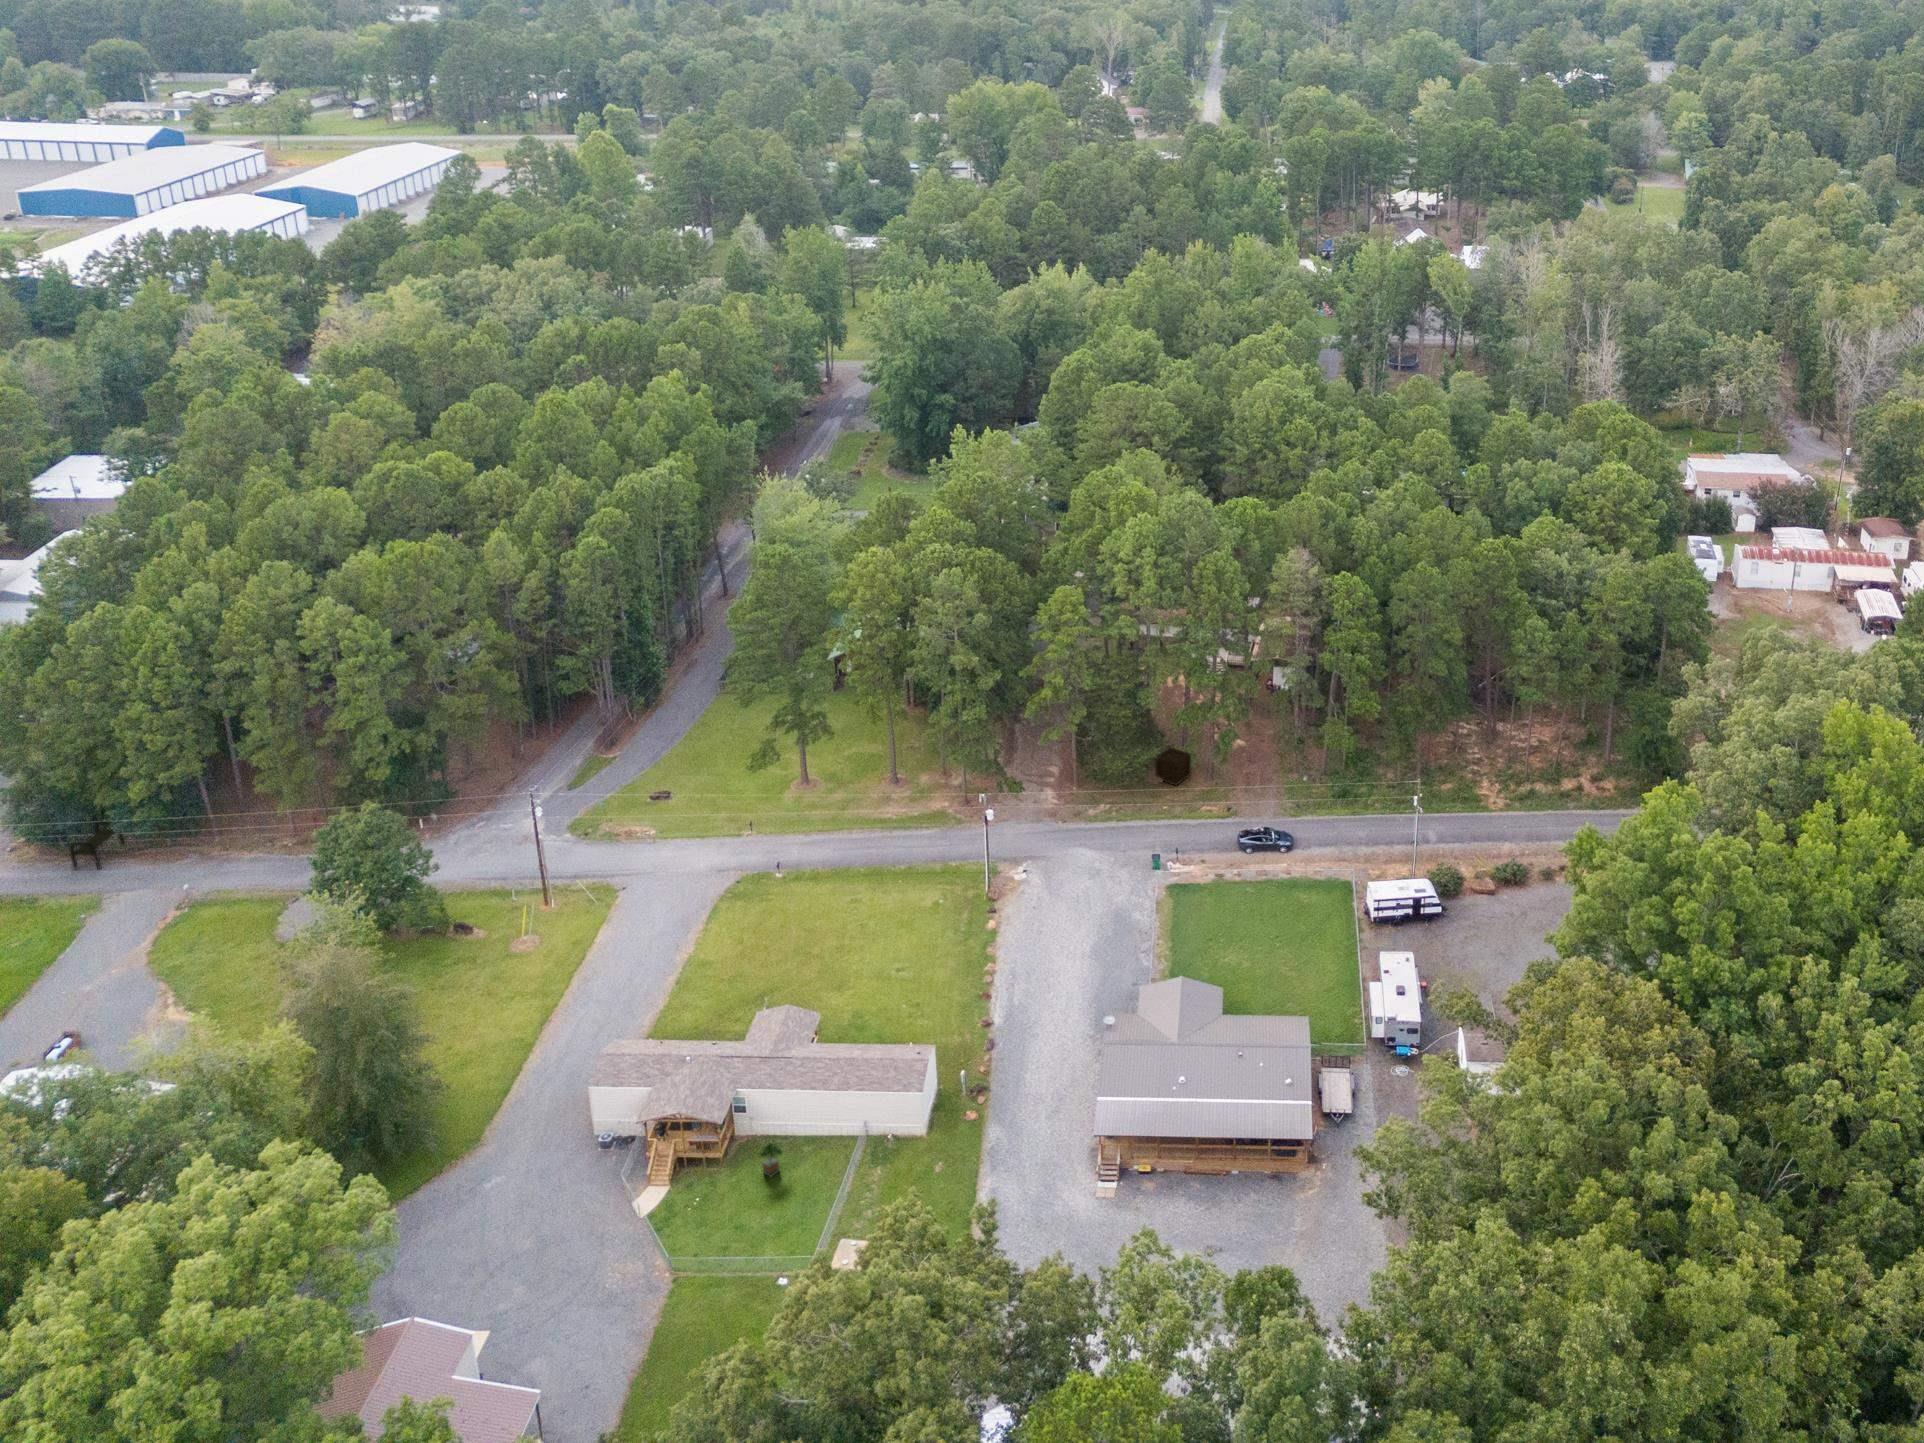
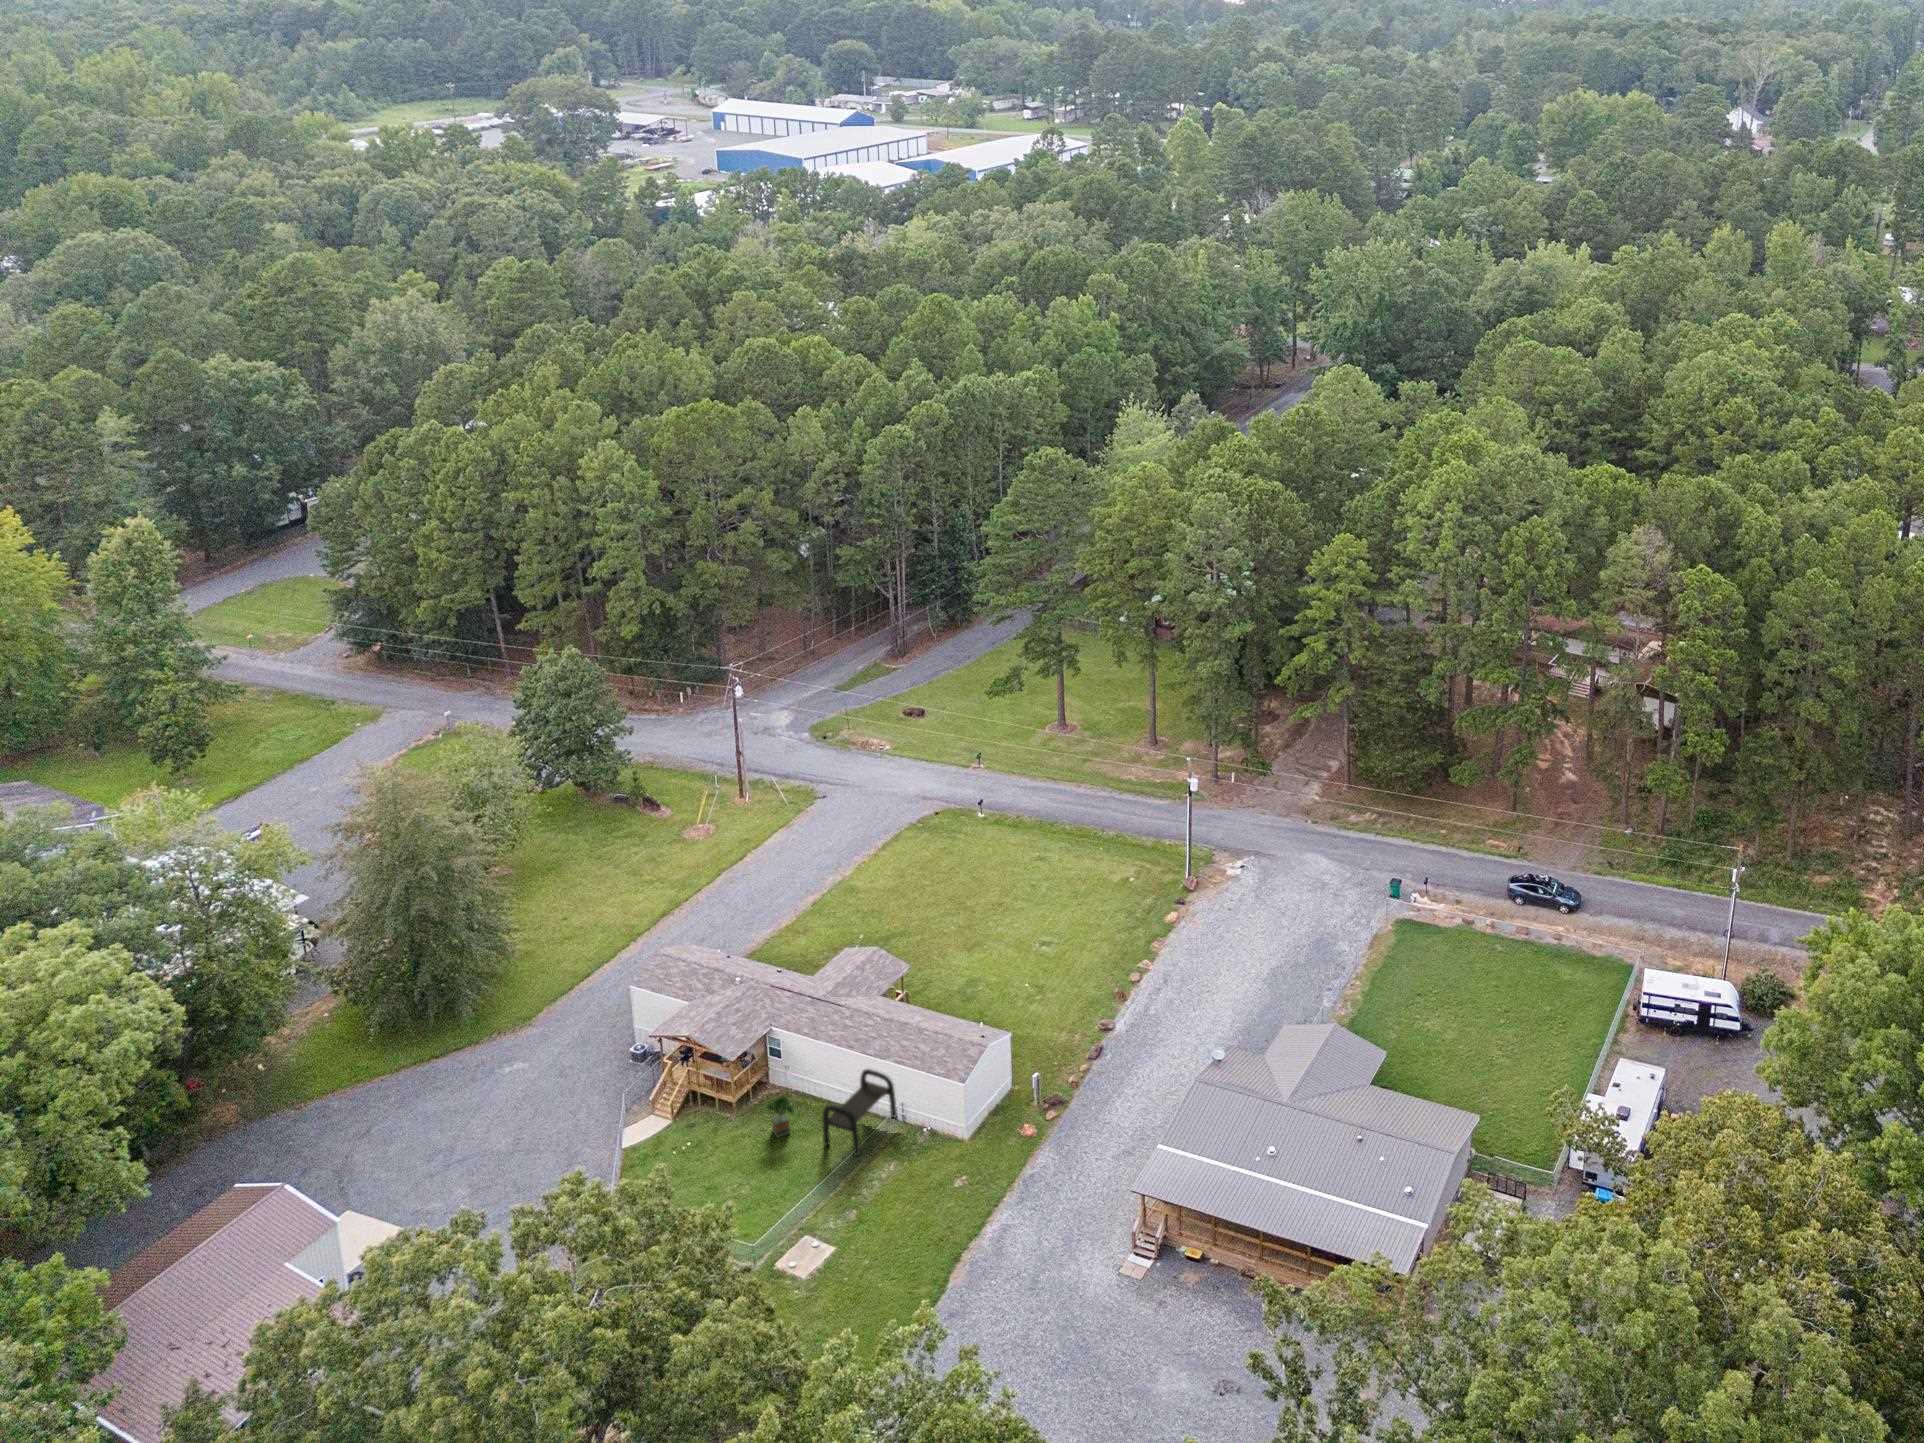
wooden crate: present [1155,747,1191,785] -> none [1441,762,1488,810]
bench: present [70,821,125,870] -> present [822,1069,897,1156]

